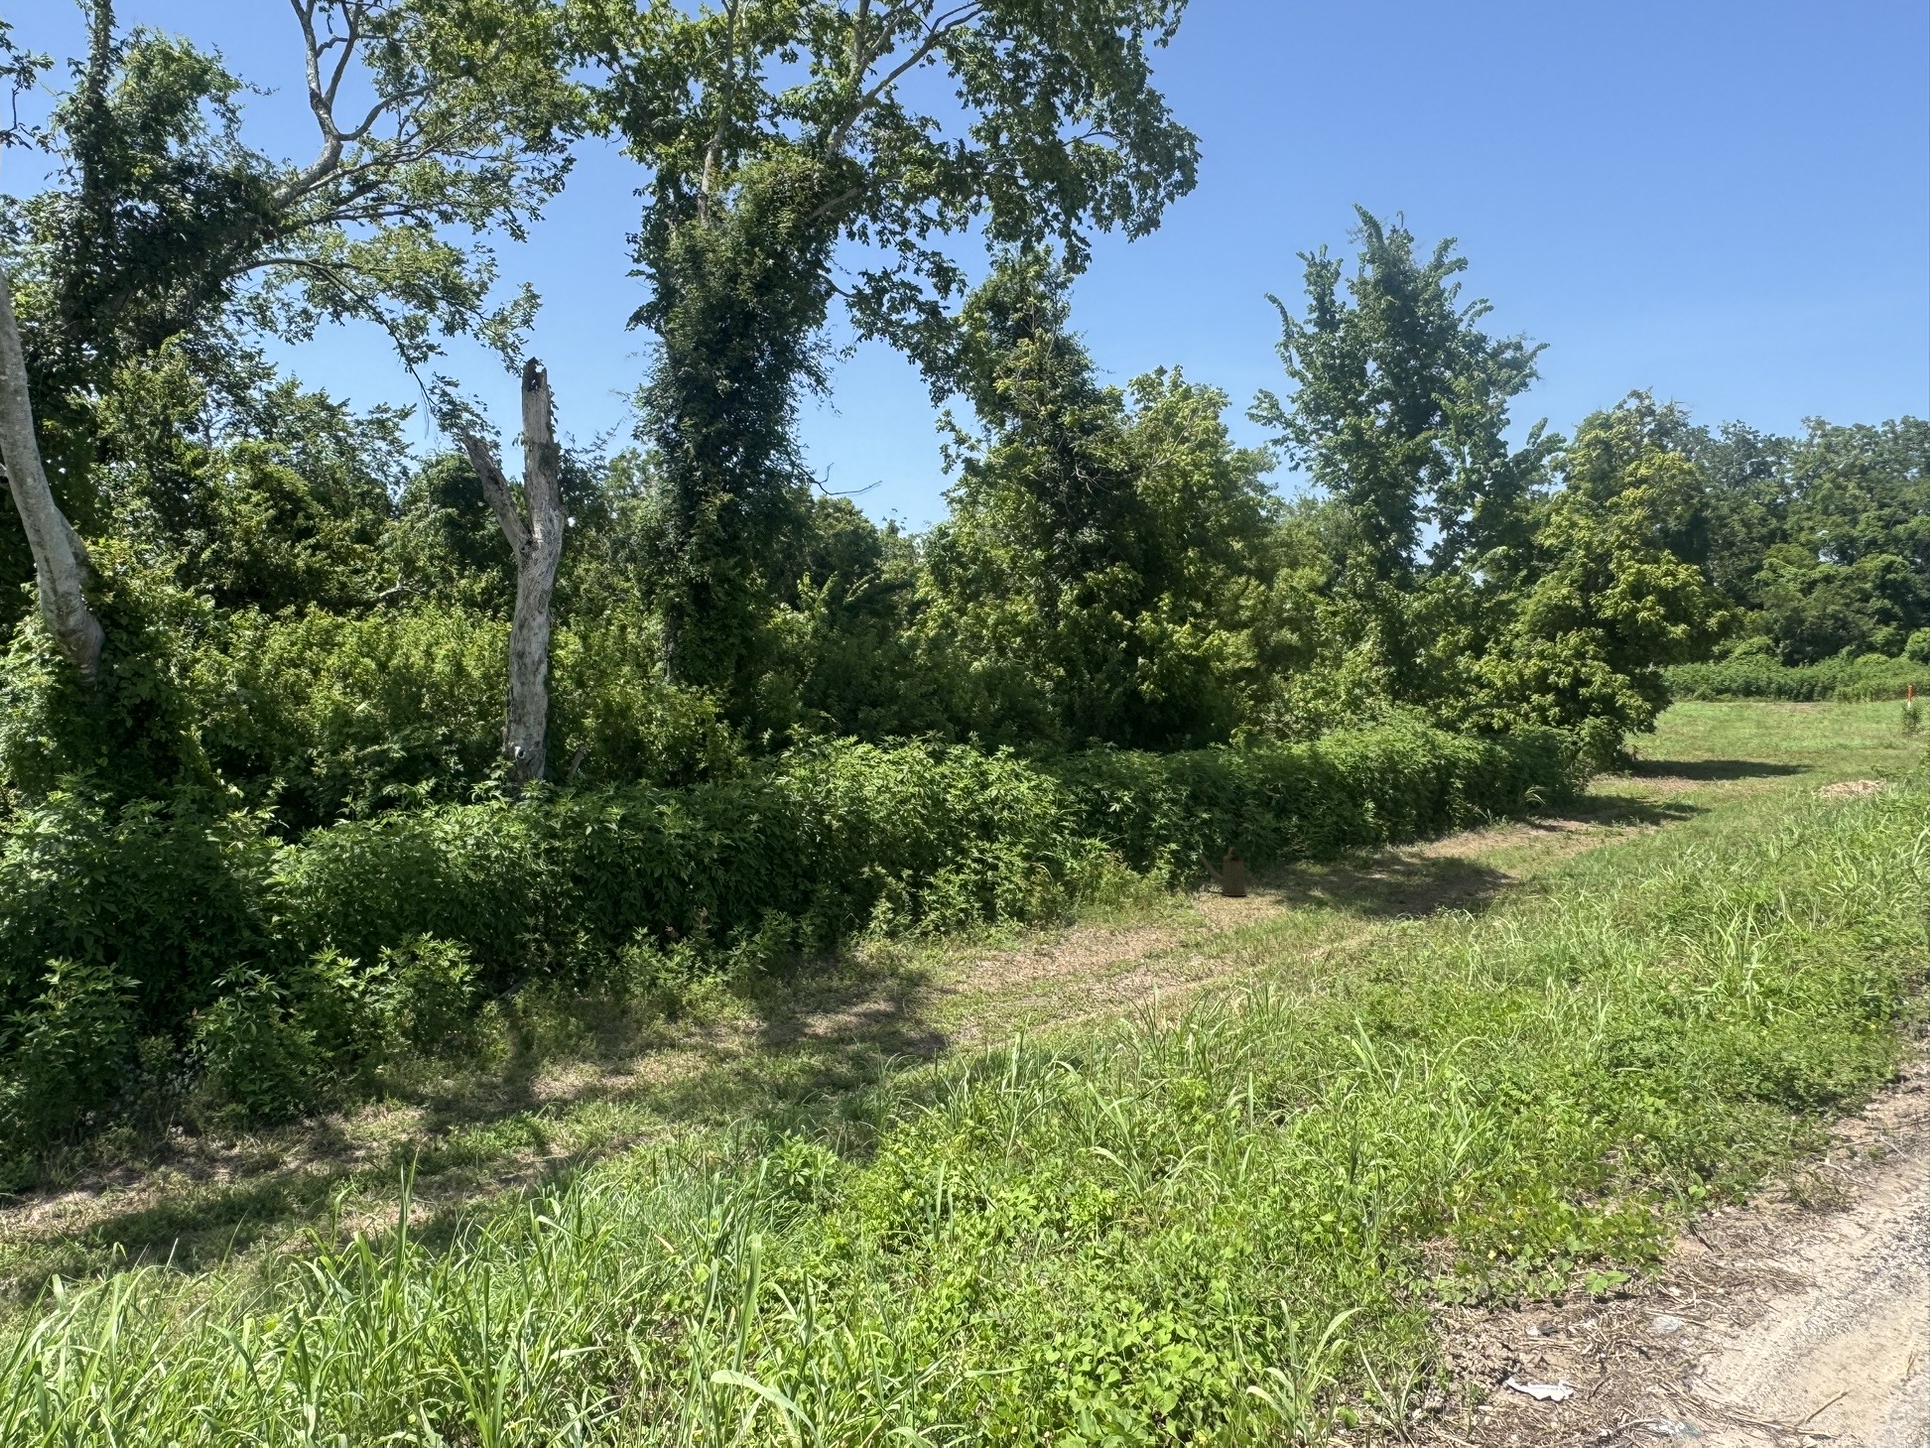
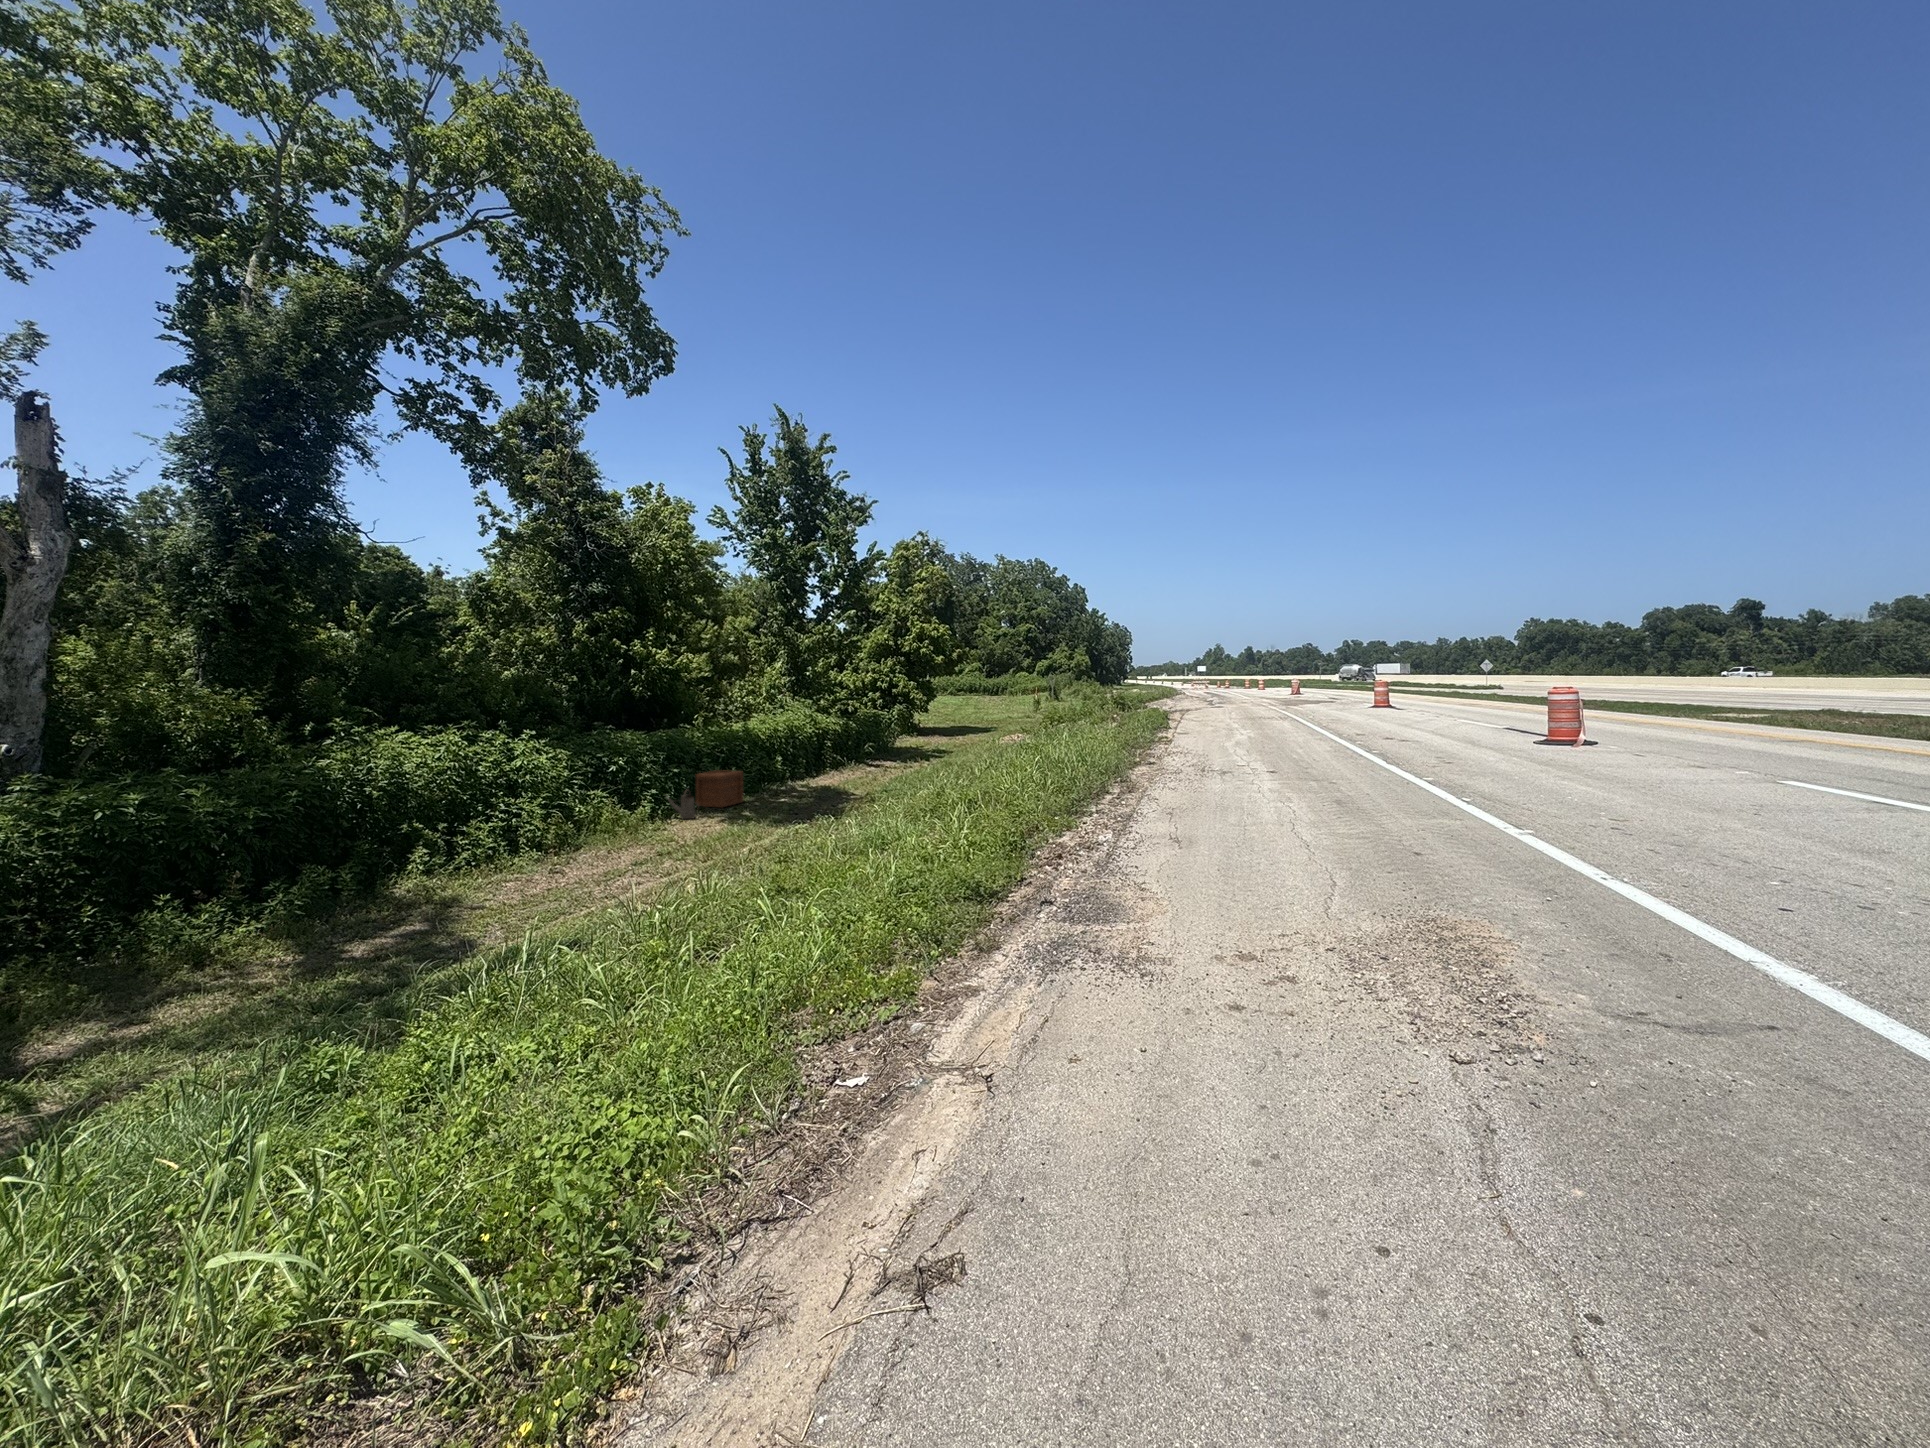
wooden crate: none [1242,818,1322,881] -> present [695,770,743,807]

